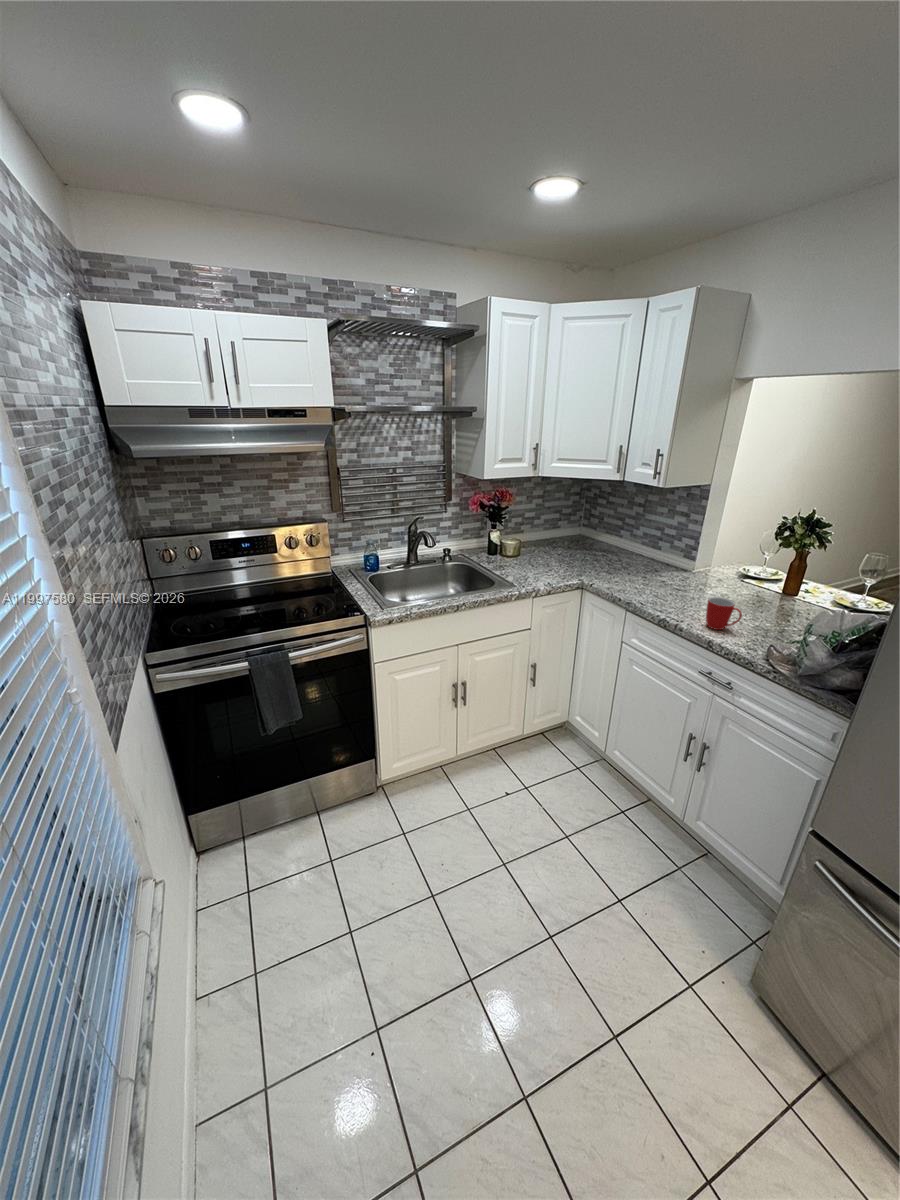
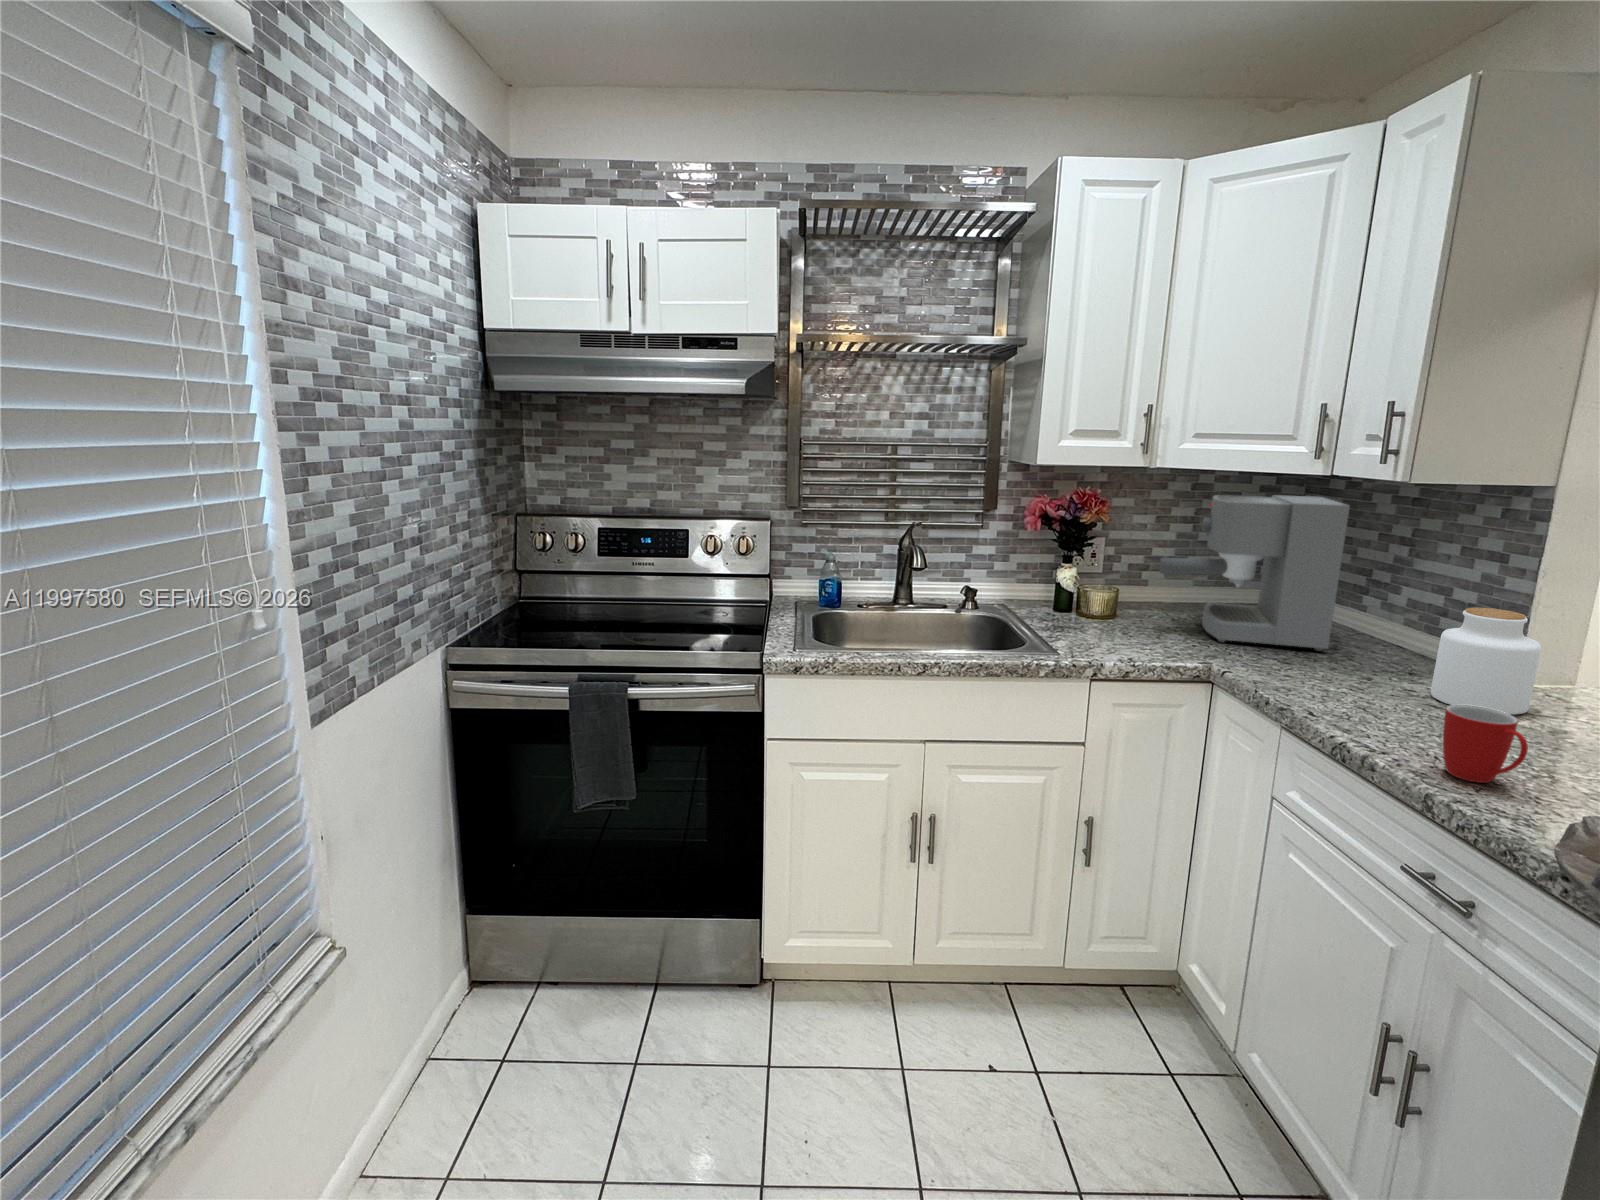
coffee maker: none [545,487,631,566] -> present [1159,495,1350,651]
jar: none [671,543,713,590] -> present [1431,607,1541,715]

